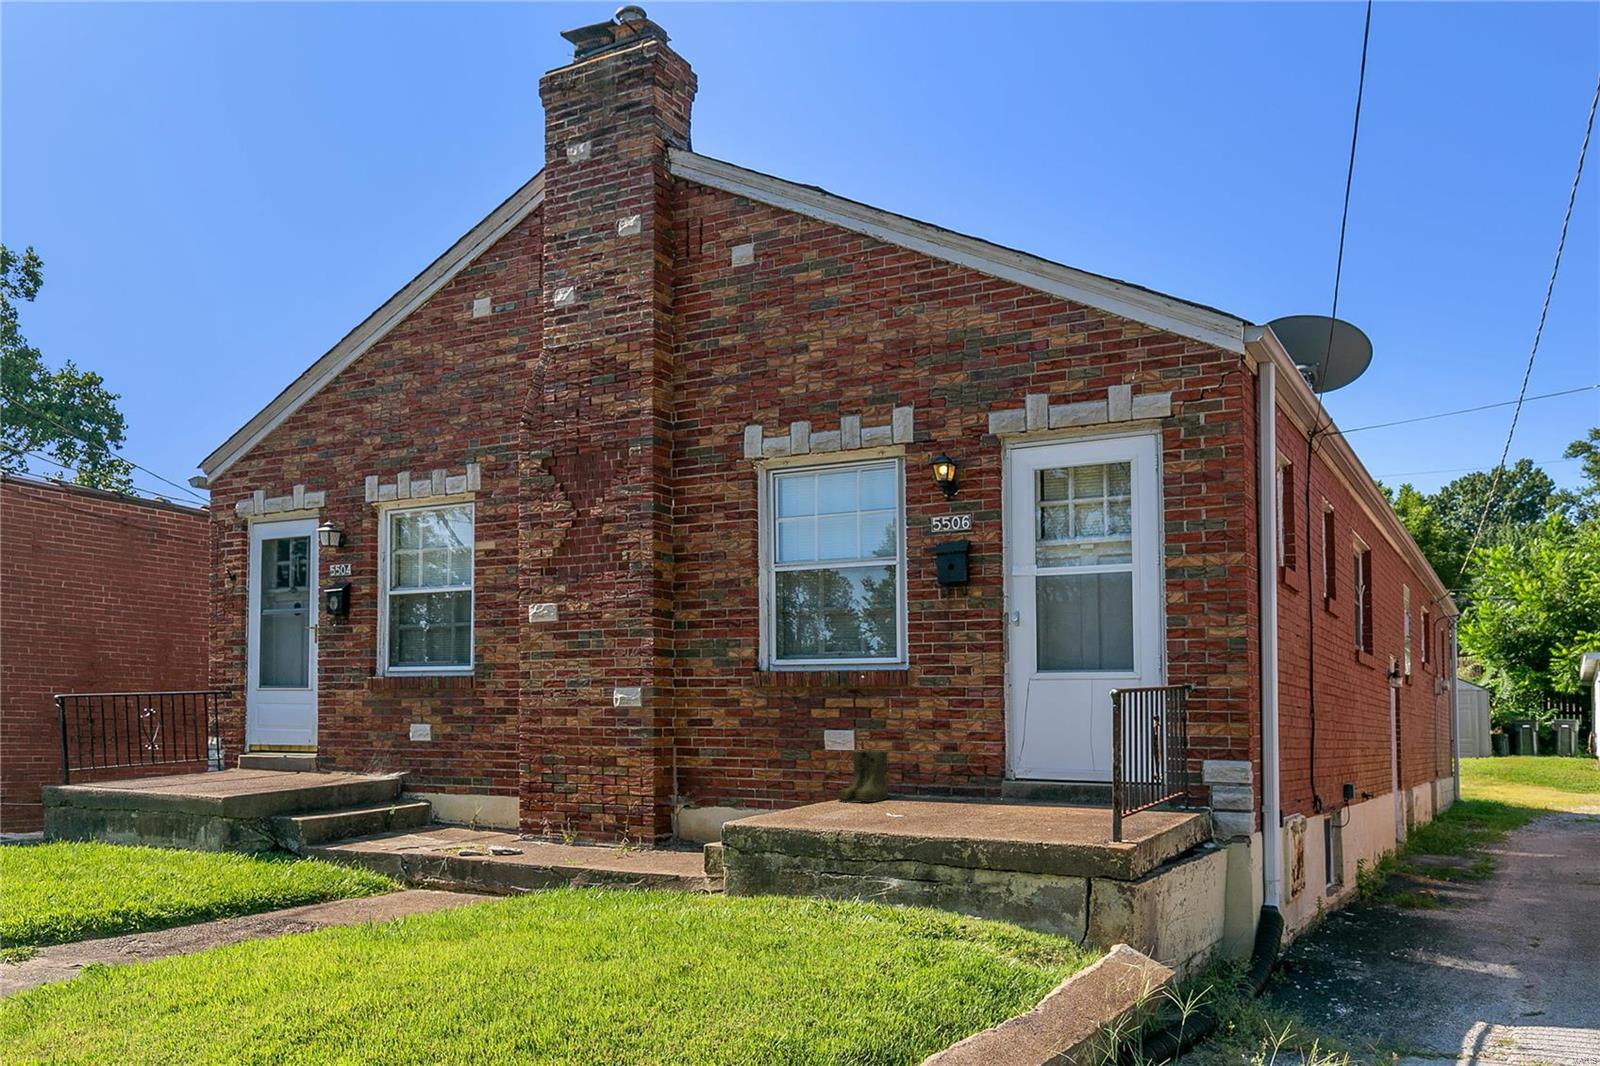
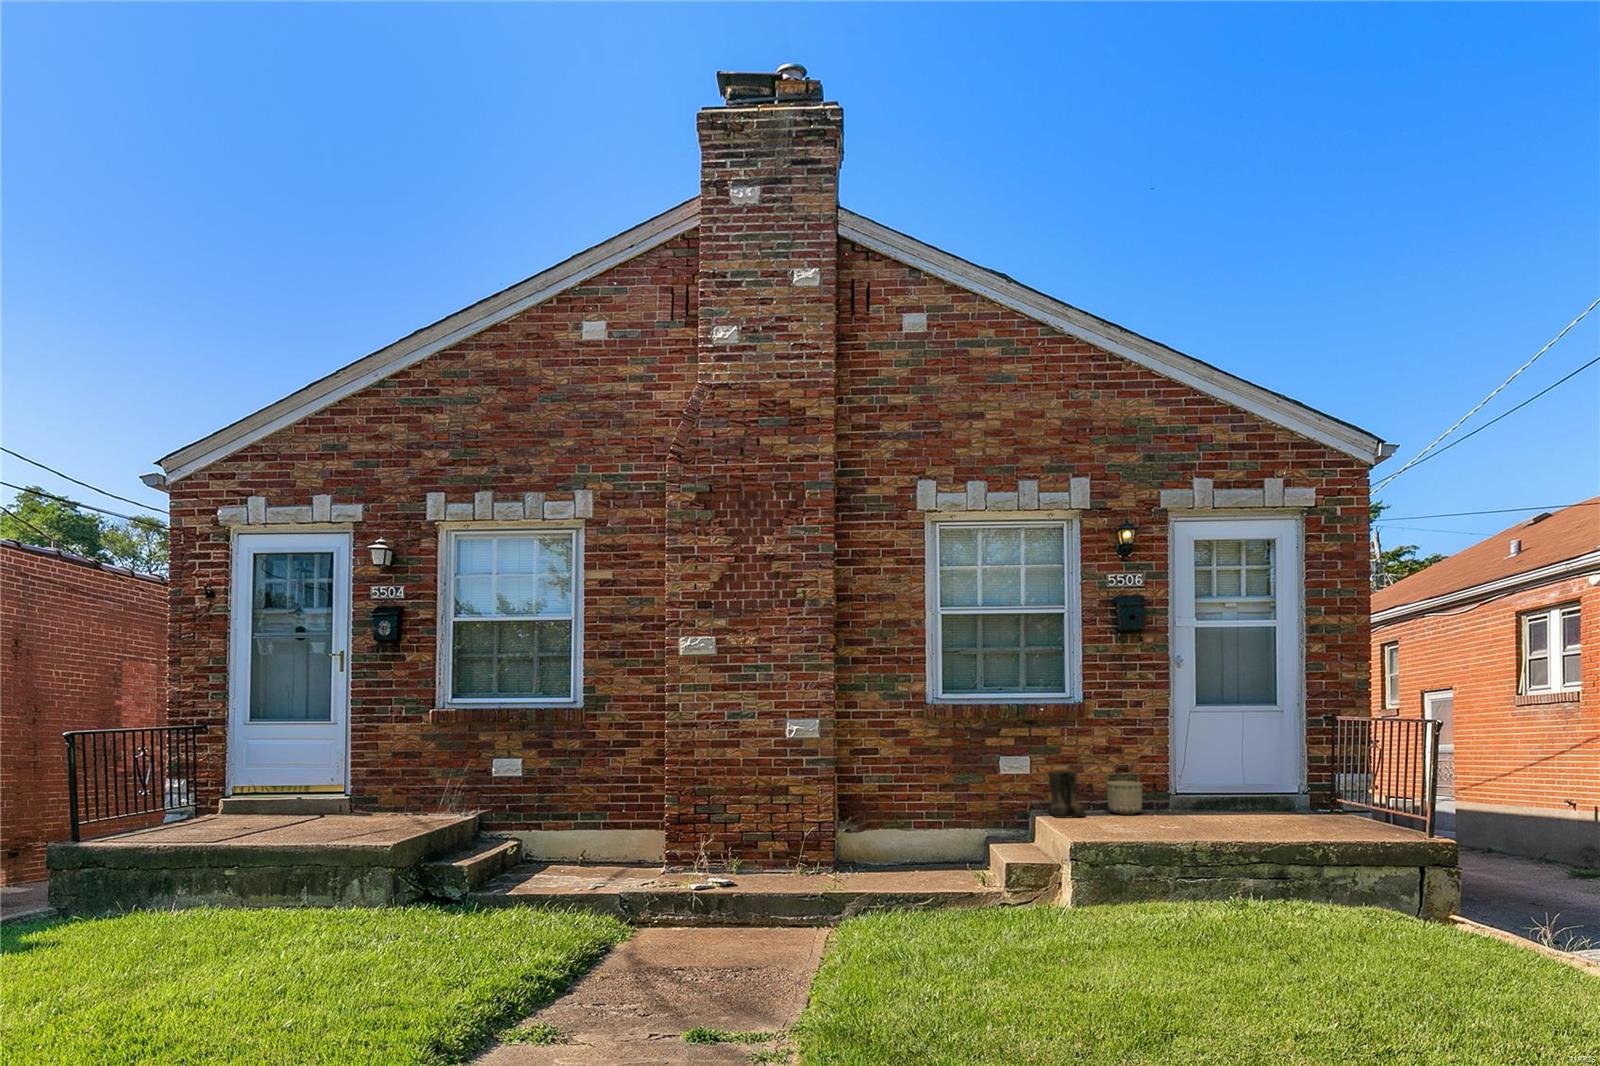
planter: none [910,765,952,805] -> present [1107,781,1143,815]

